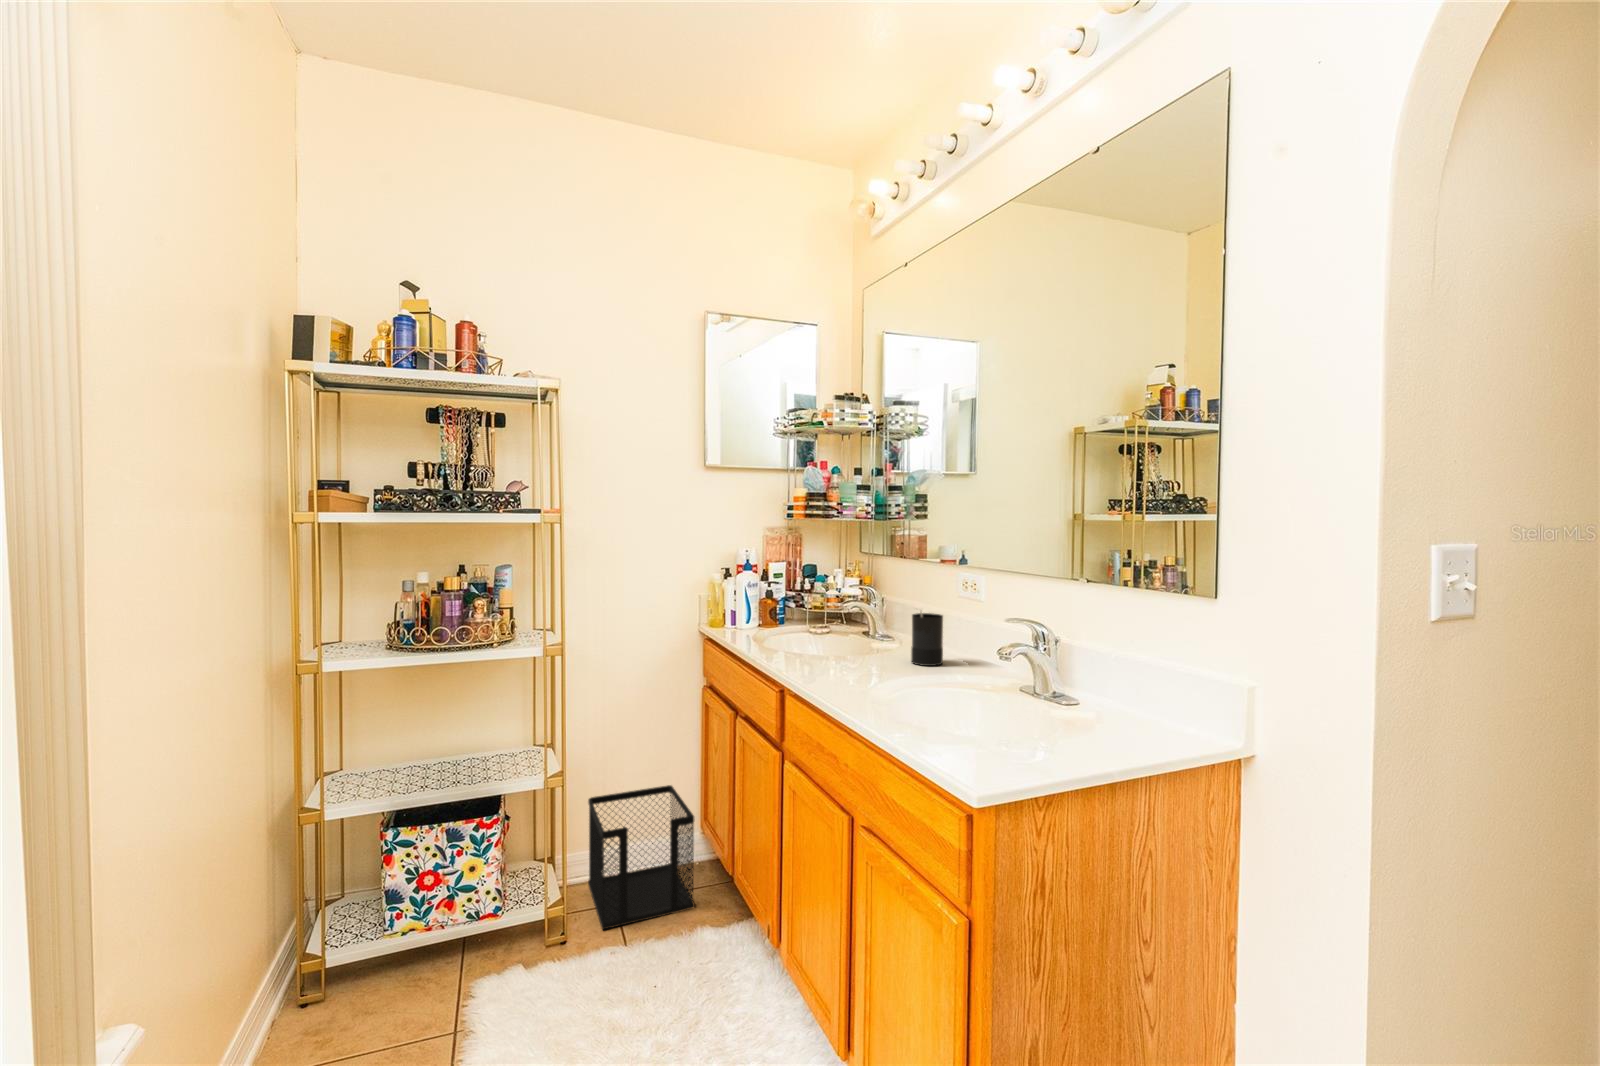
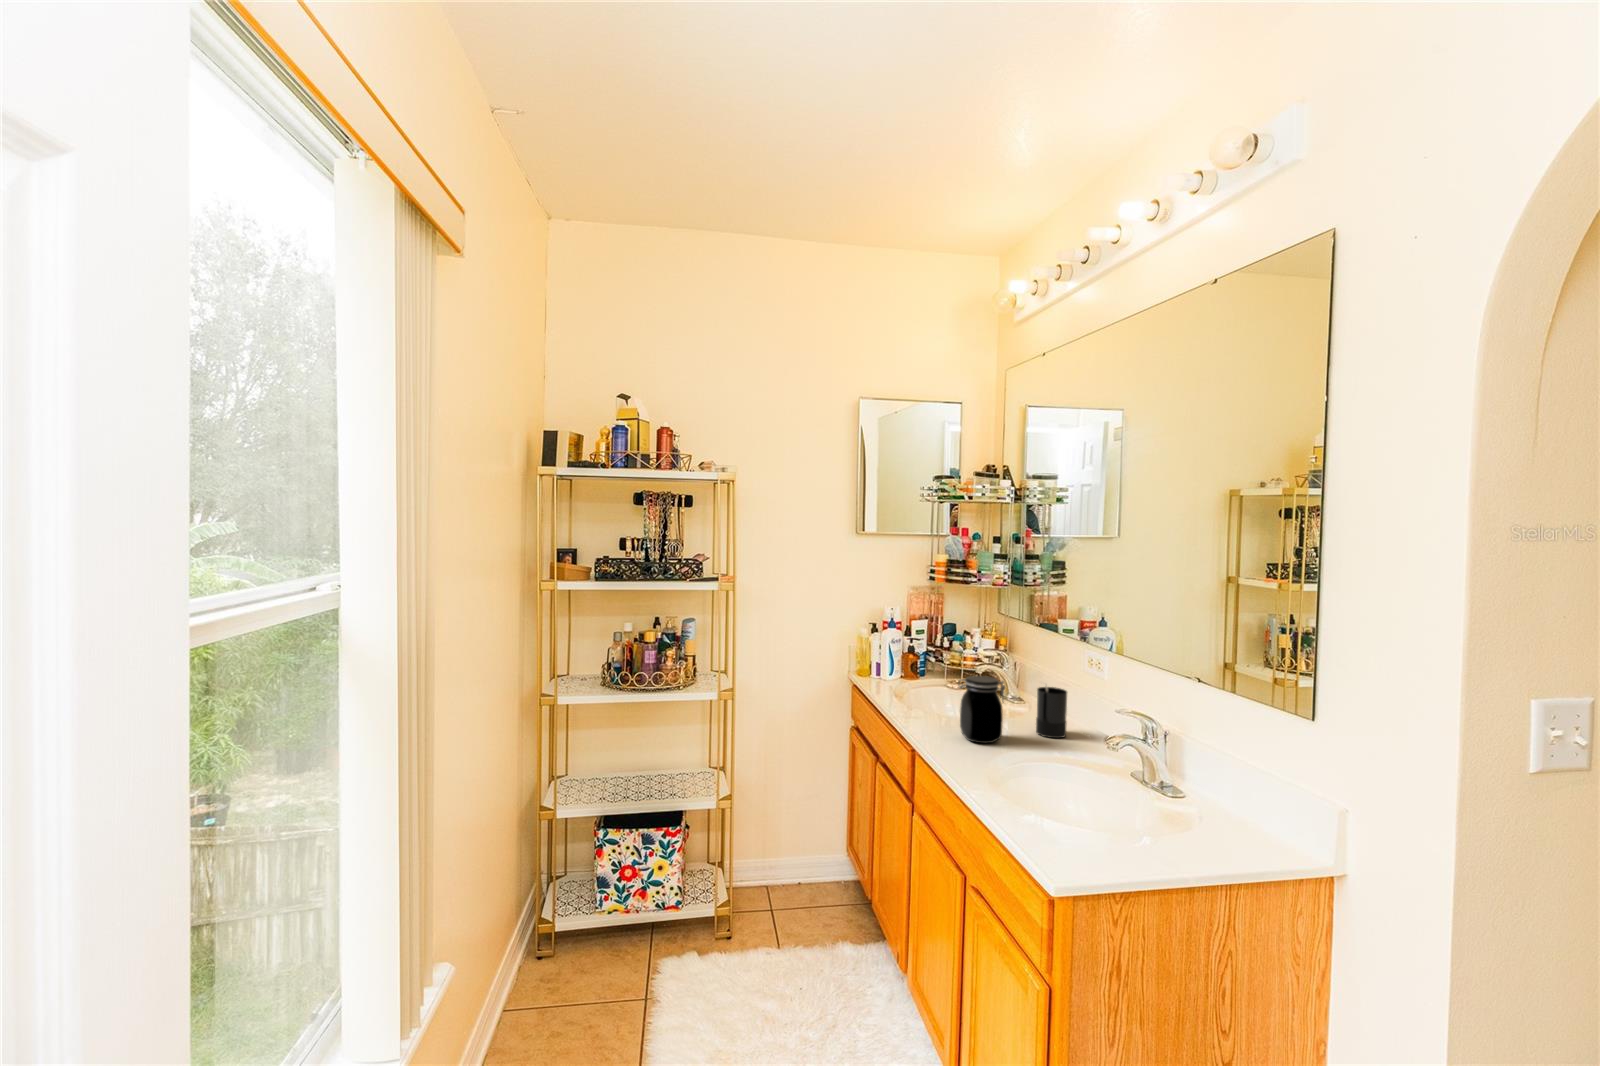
jar: none [831,602,882,674] -> present [959,676,1005,743]
wastebasket: present [588,785,695,929] -> none [750,812,839,932]

